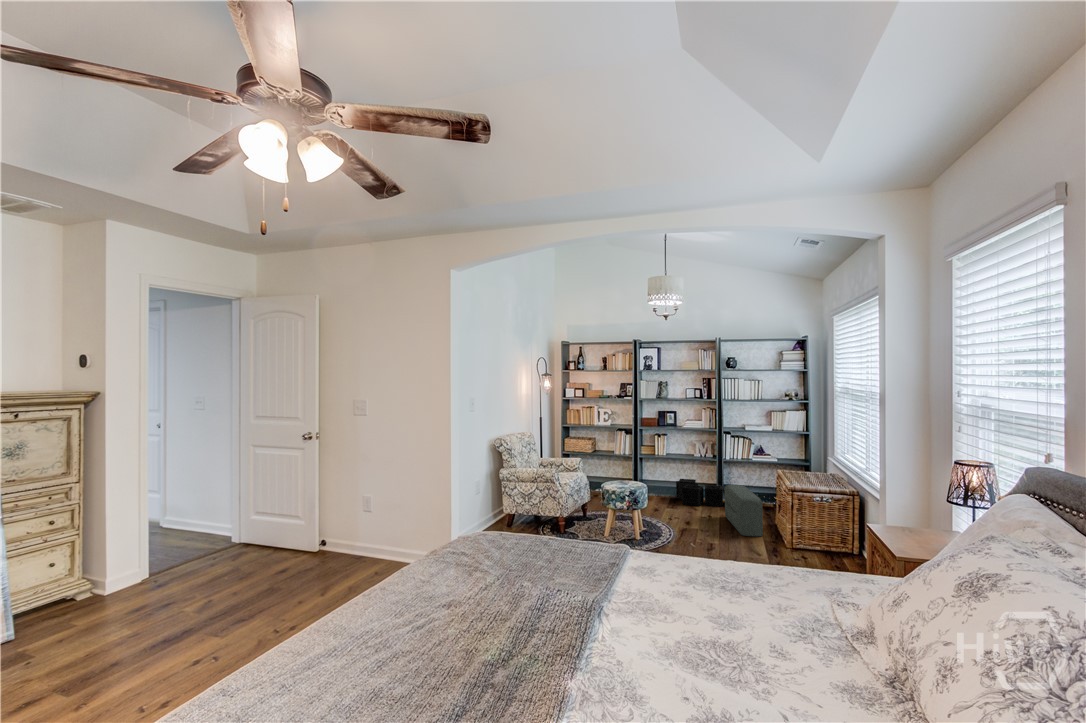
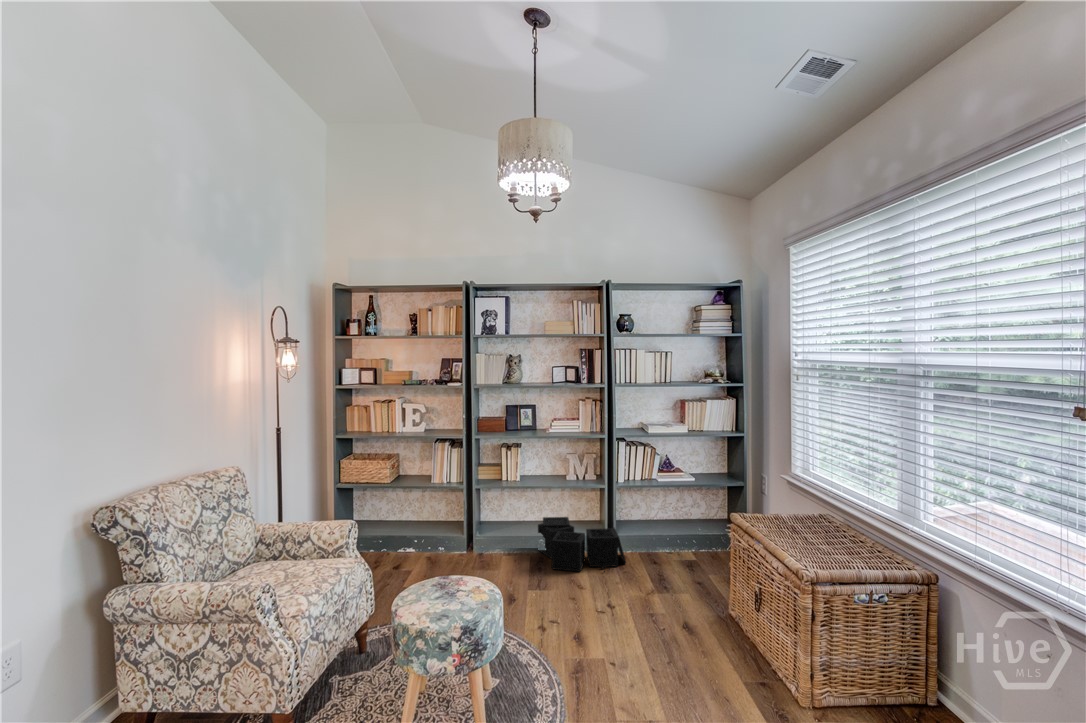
pouf: present [724,485,763,537] -> none [633,539,725,662]

